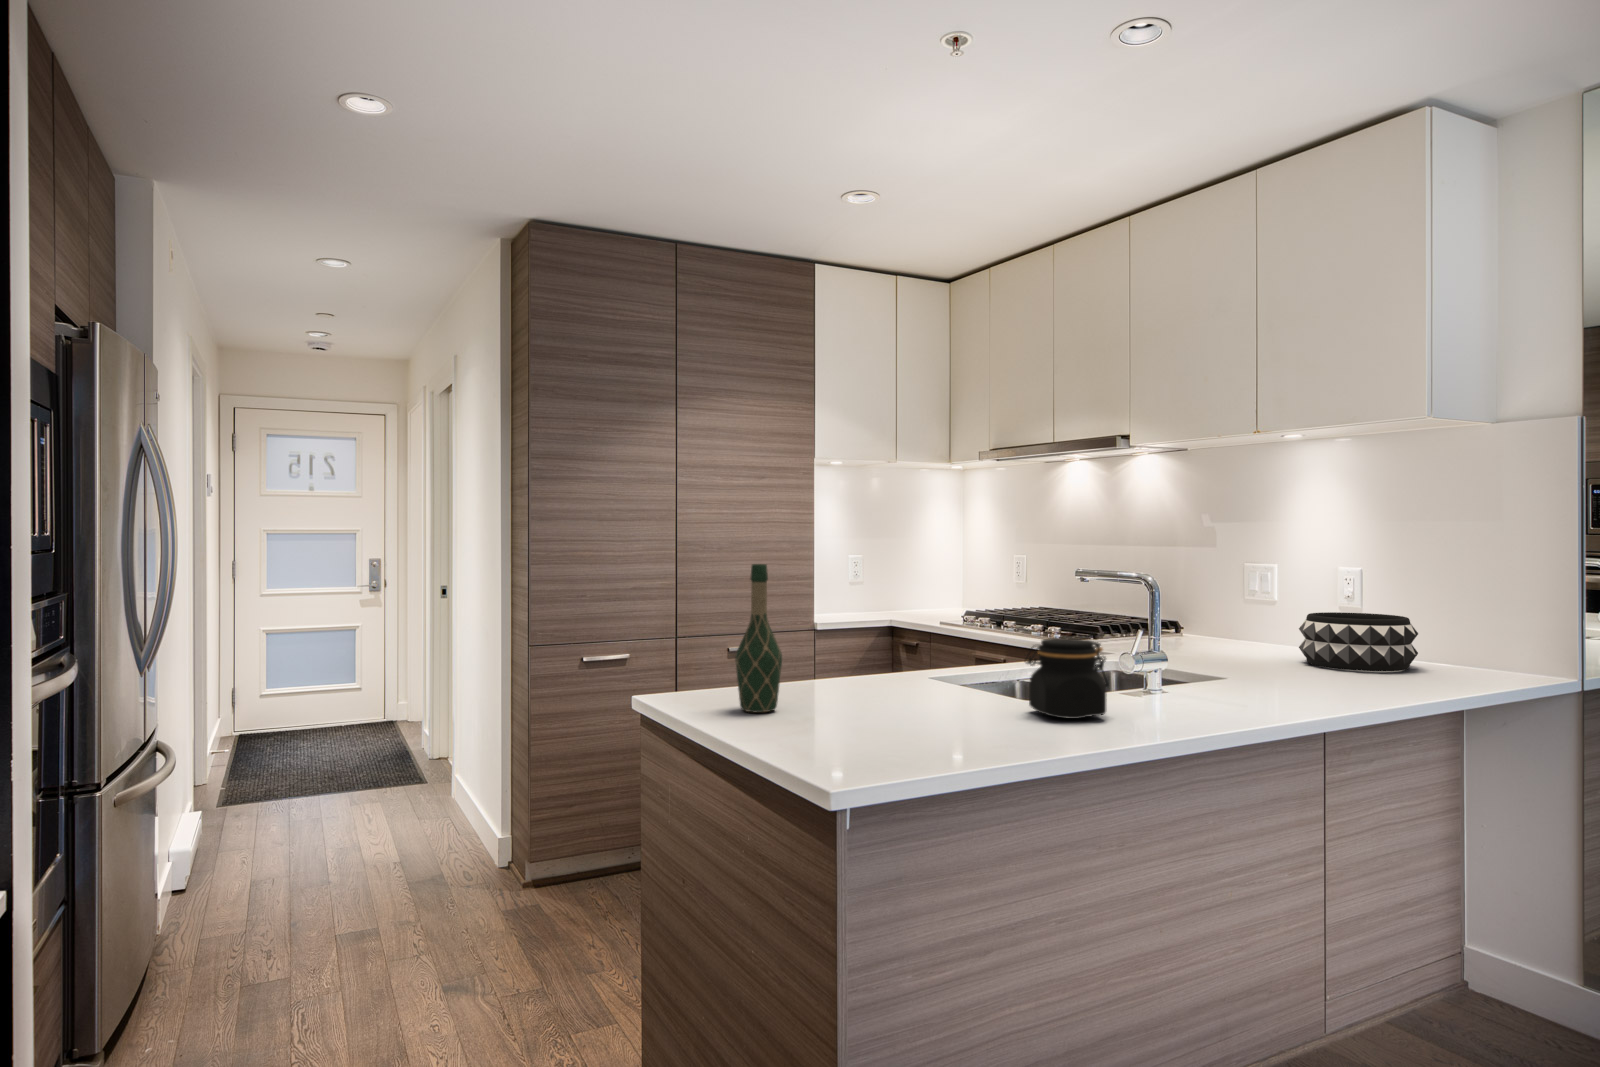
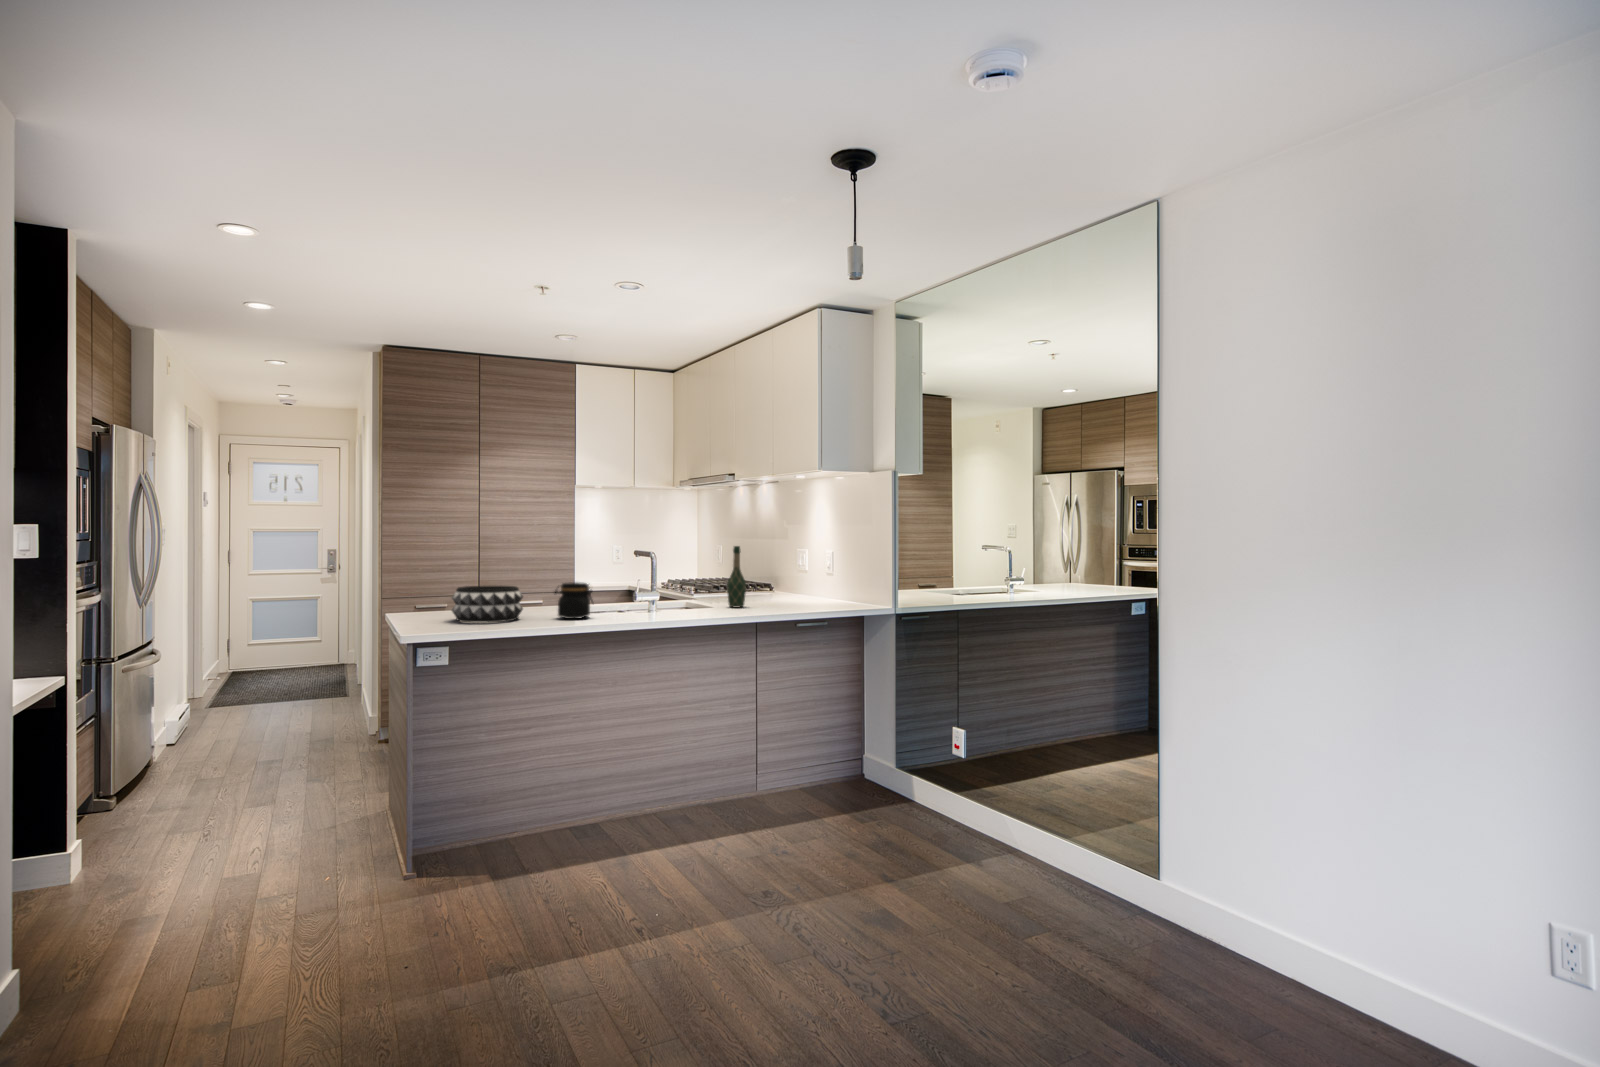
wine bottle: present [735,564,782,712] -> present [727,546,746,607]
decorative bowl: present [1299,612,1418,671] -> present [452,586,523,622]

